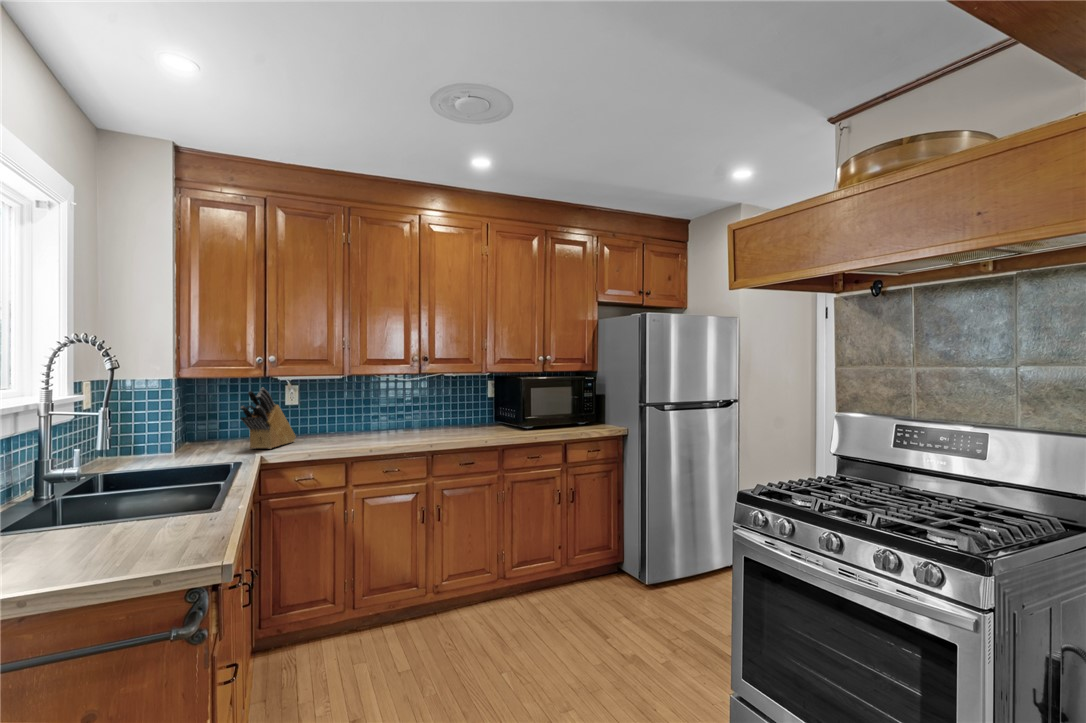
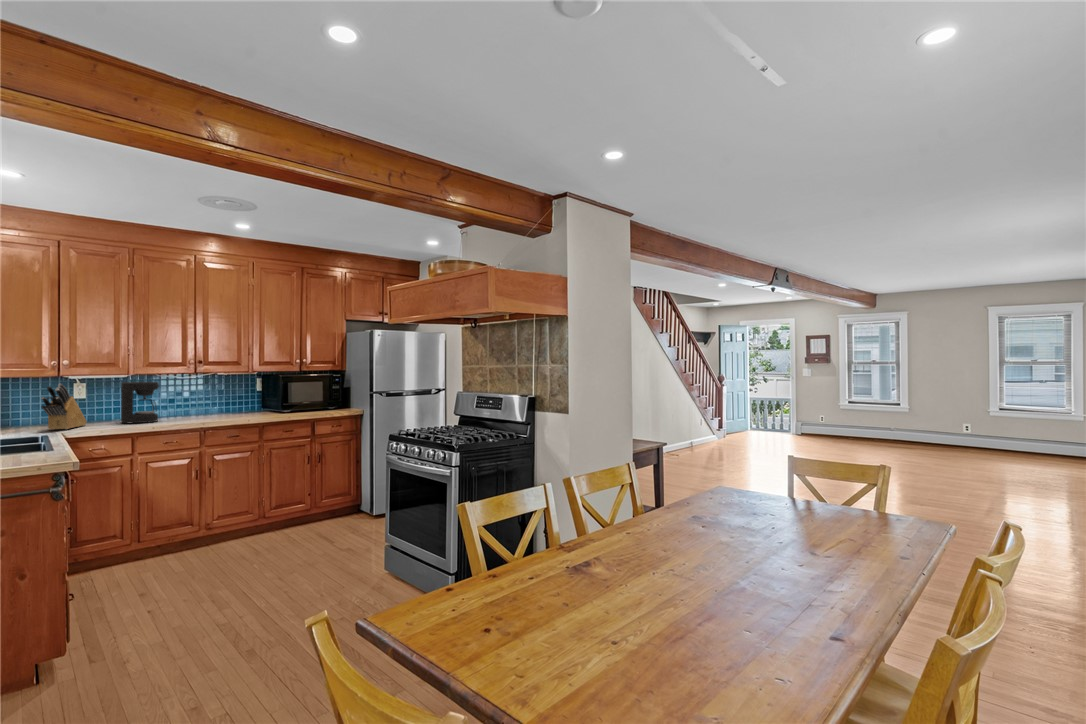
coffee maker: none [334,385,377,441] -> present [121,382,159,423]

